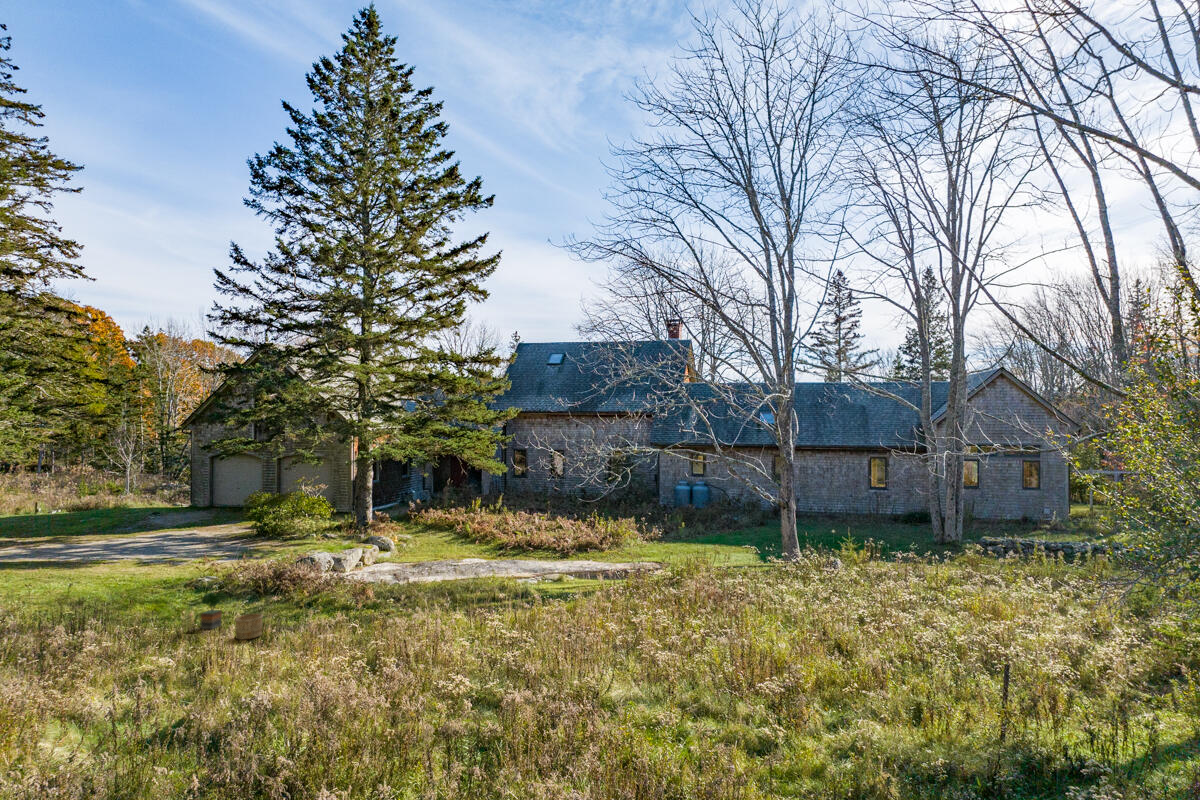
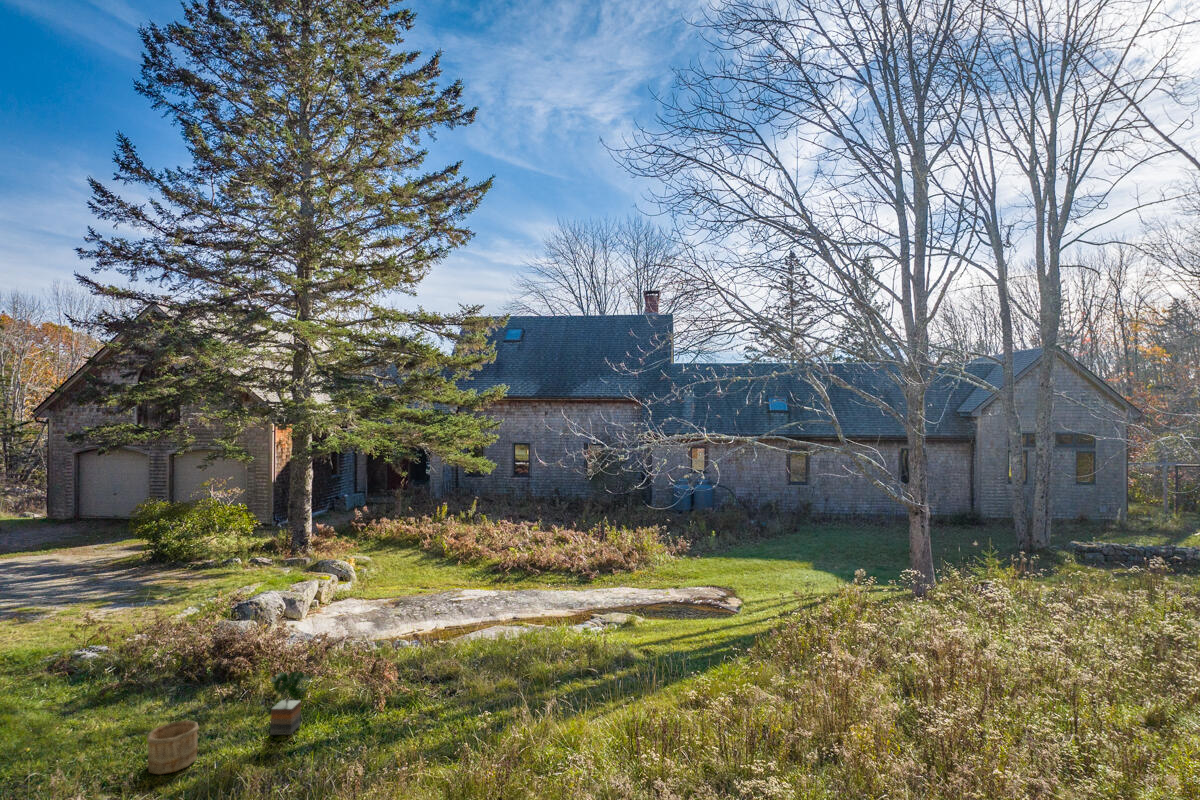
potted tree: present [200,592,226,629] -> present [270,672,309,735]

